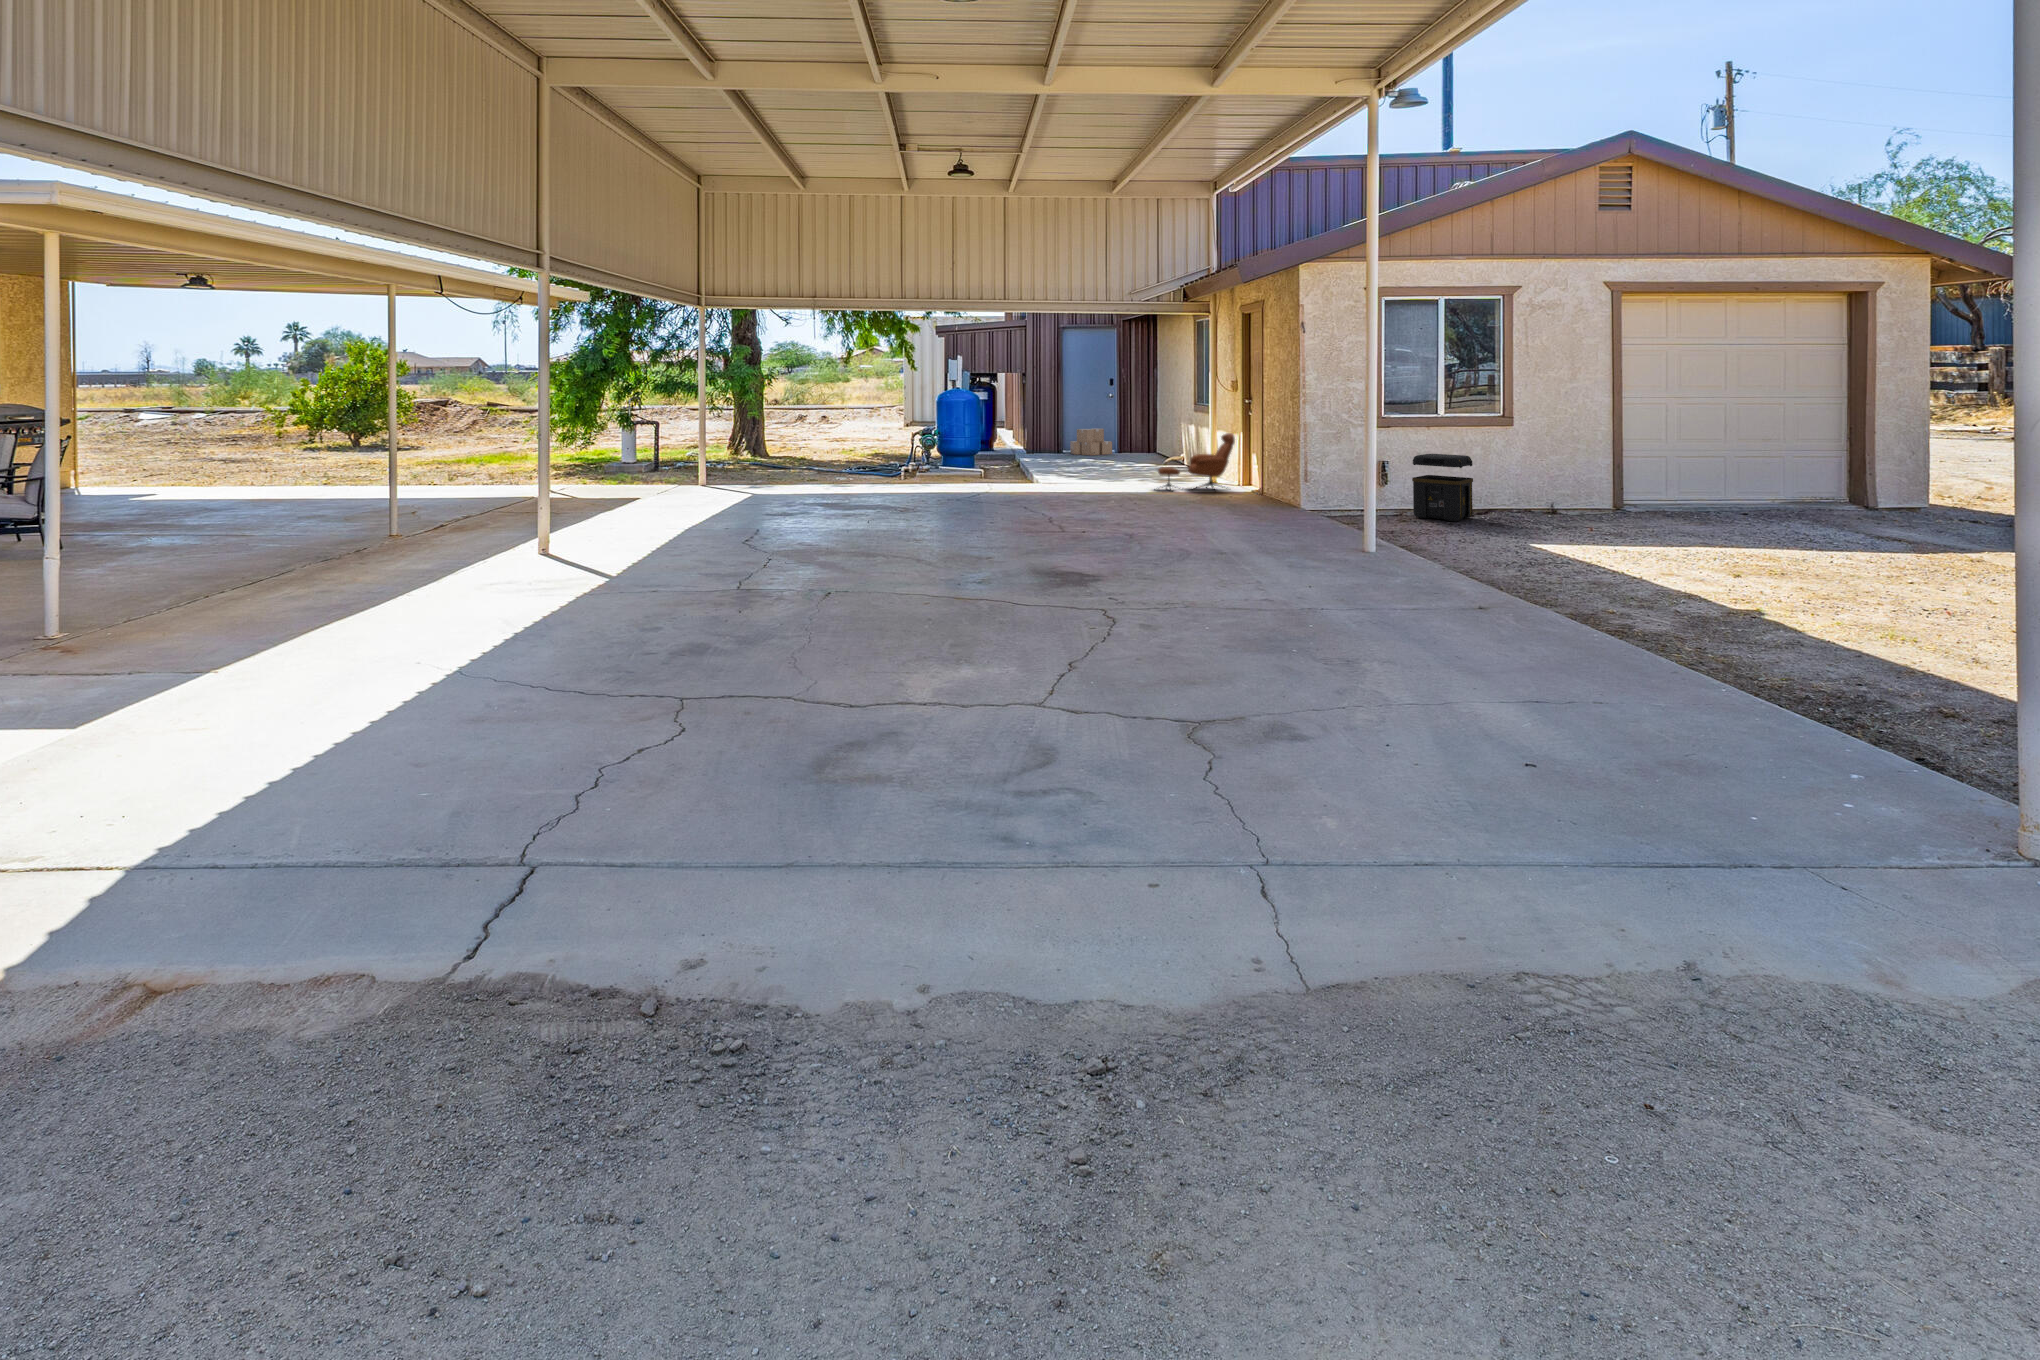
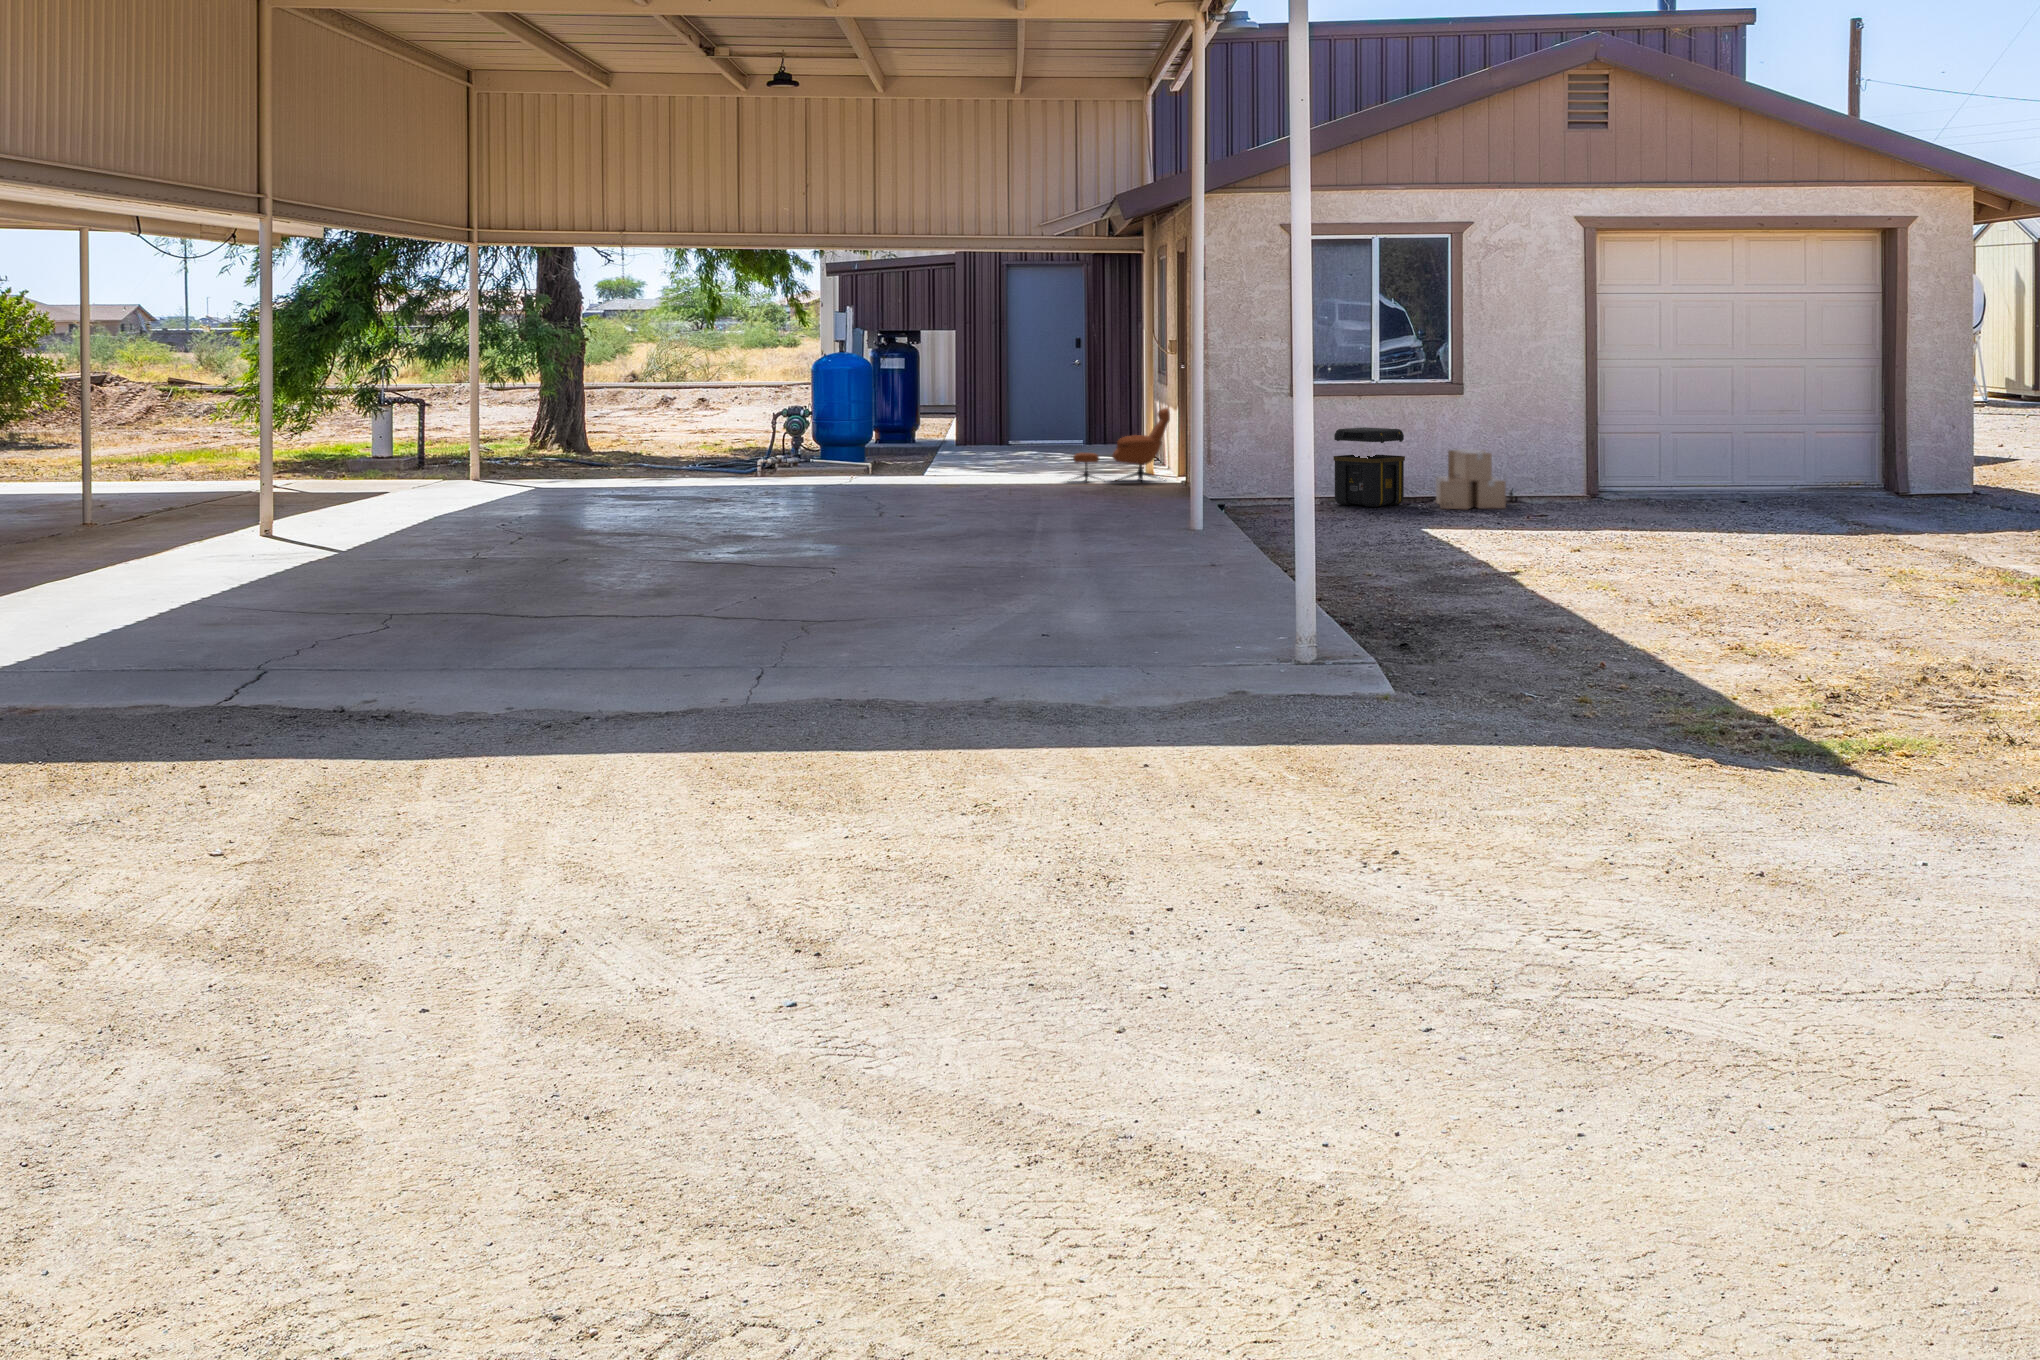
cardboard box: present [1070,428,1112,455] -> present [1436,449,1506,509]

